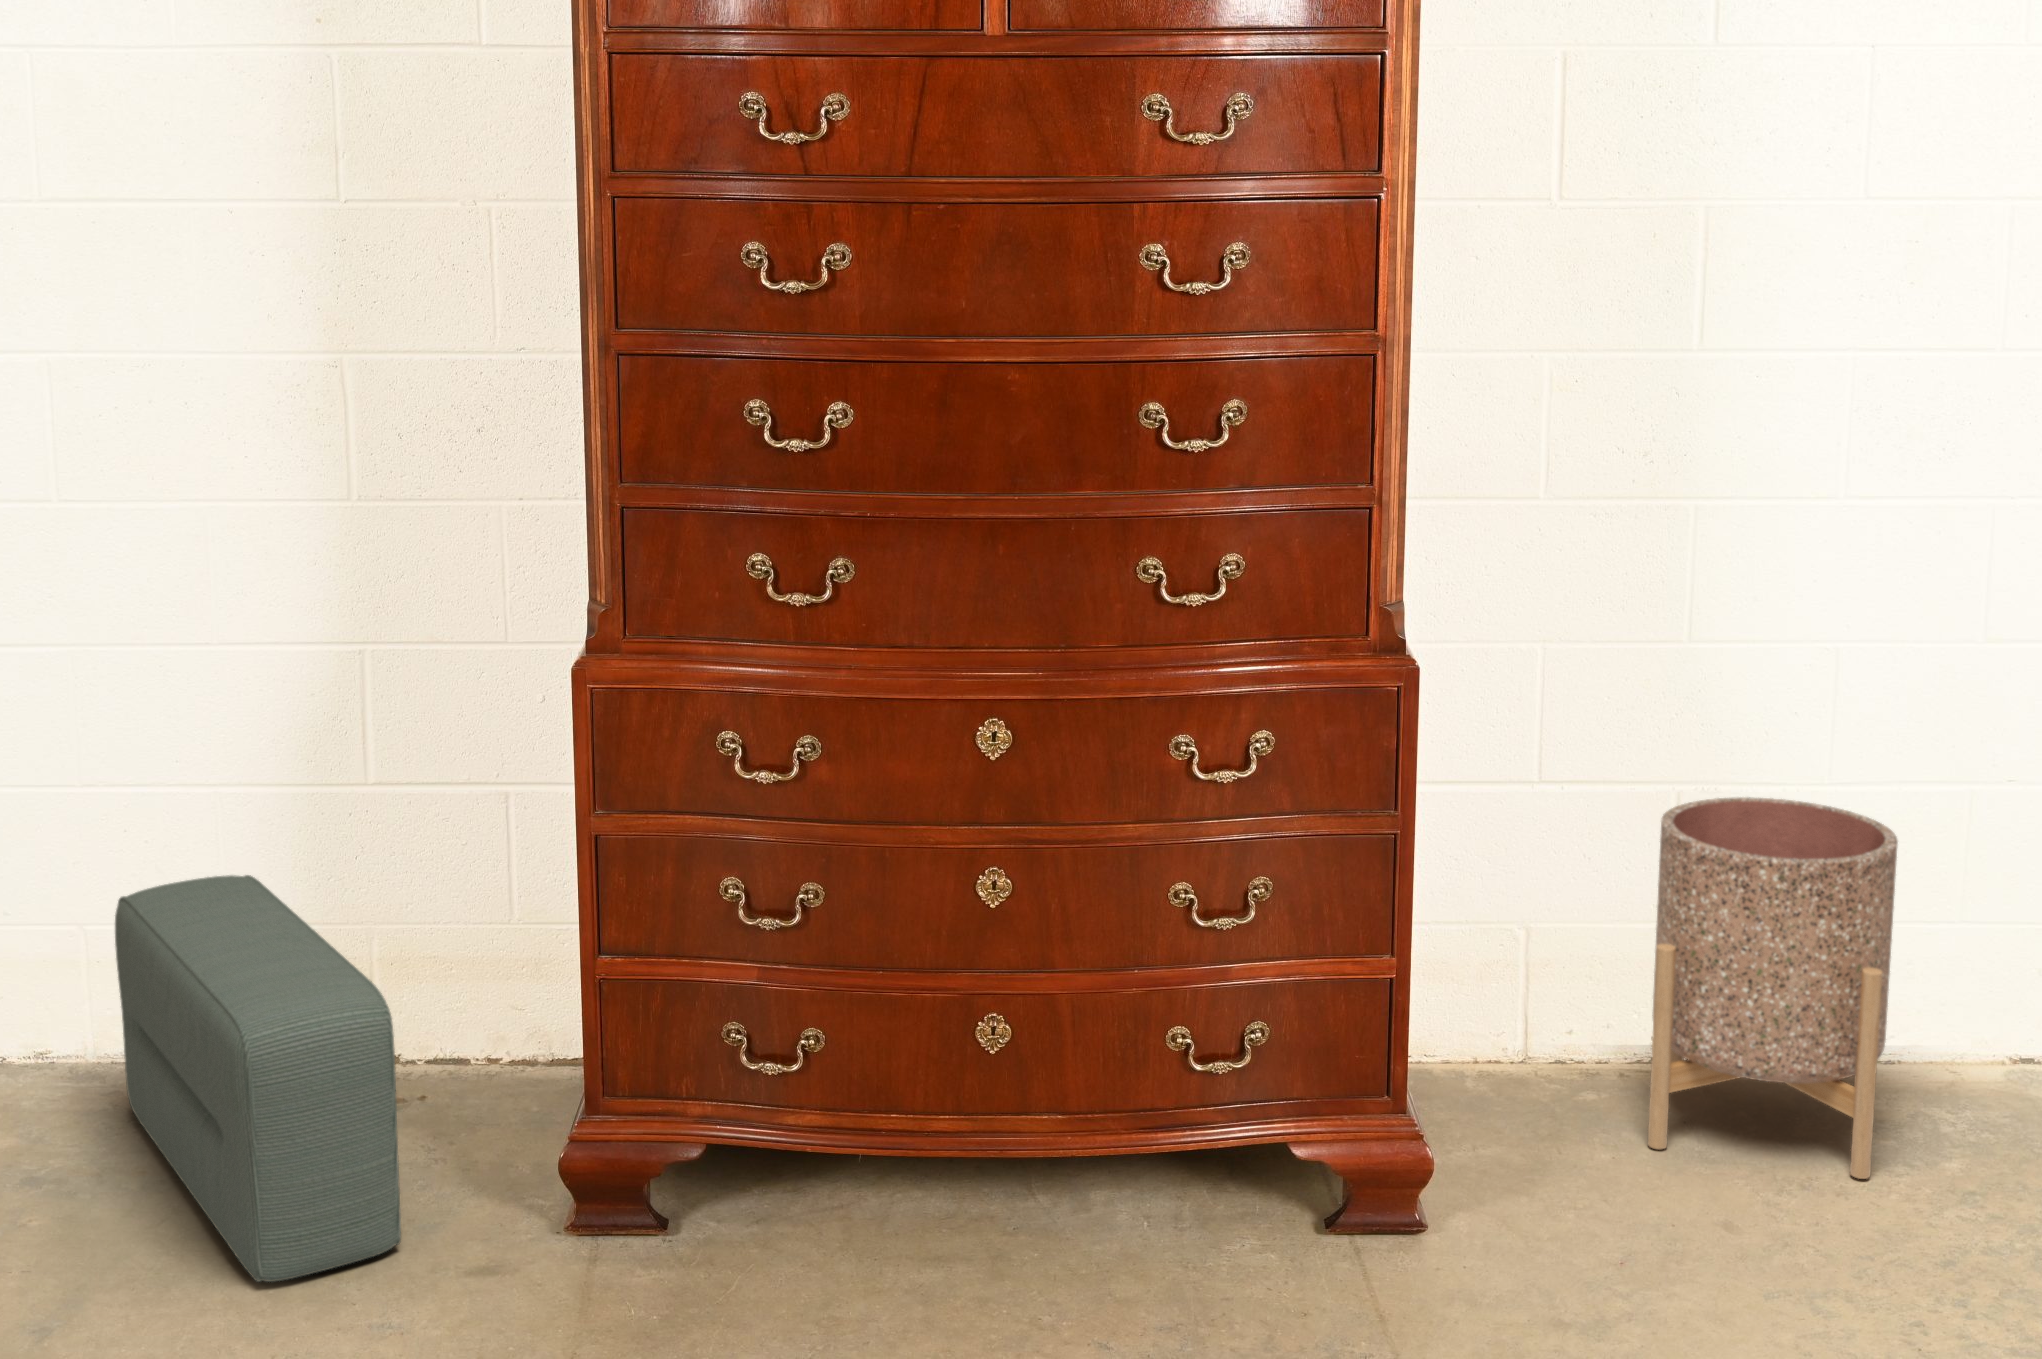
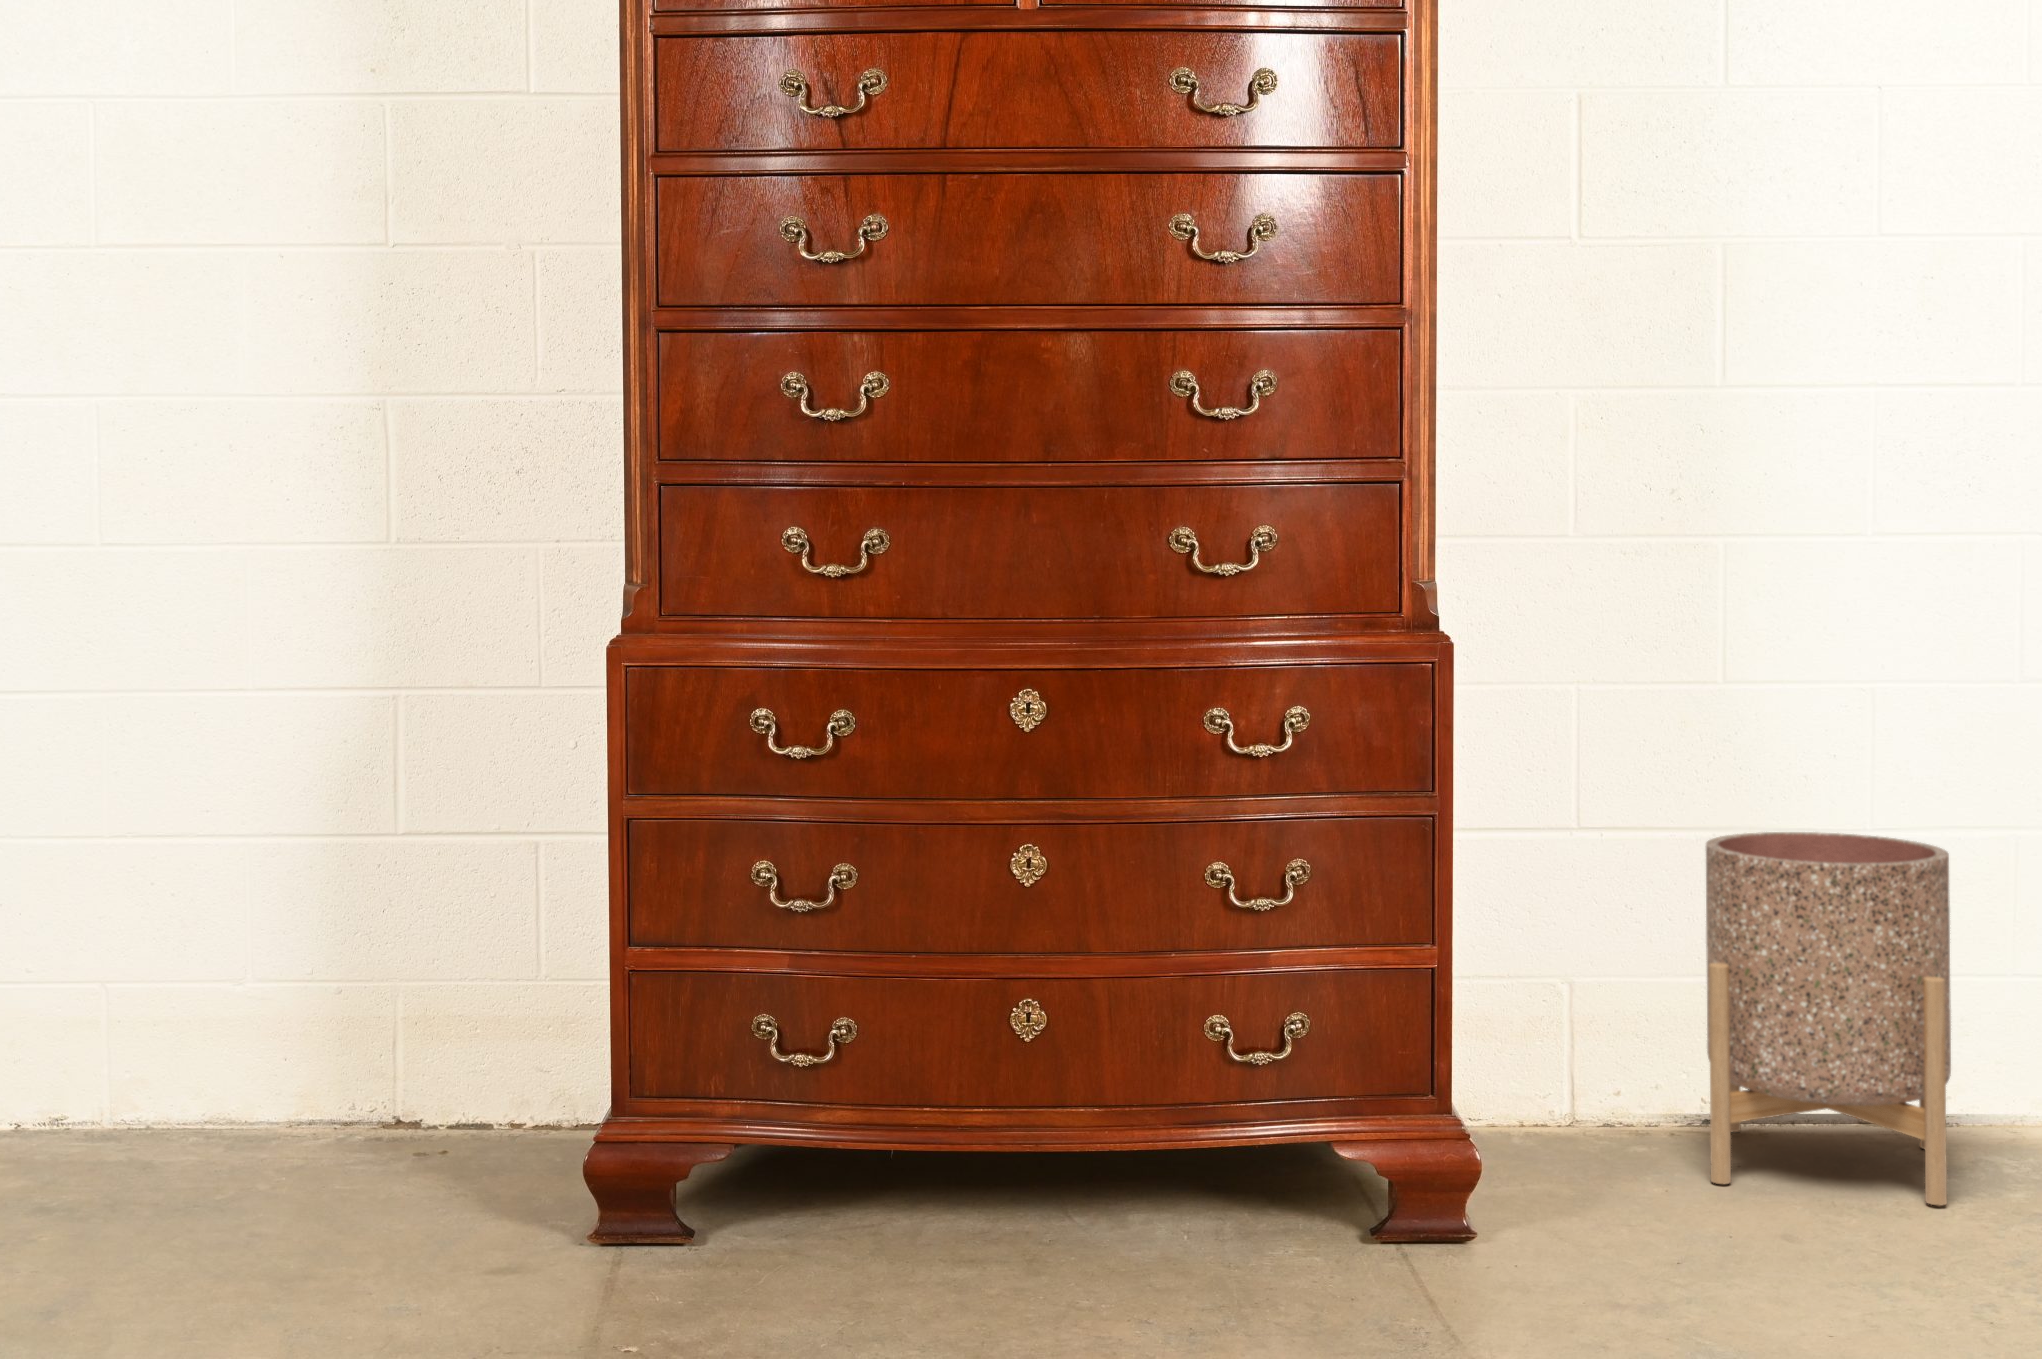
pouf: present [115,875,401,1282] -> none [134,914,408,1286]

